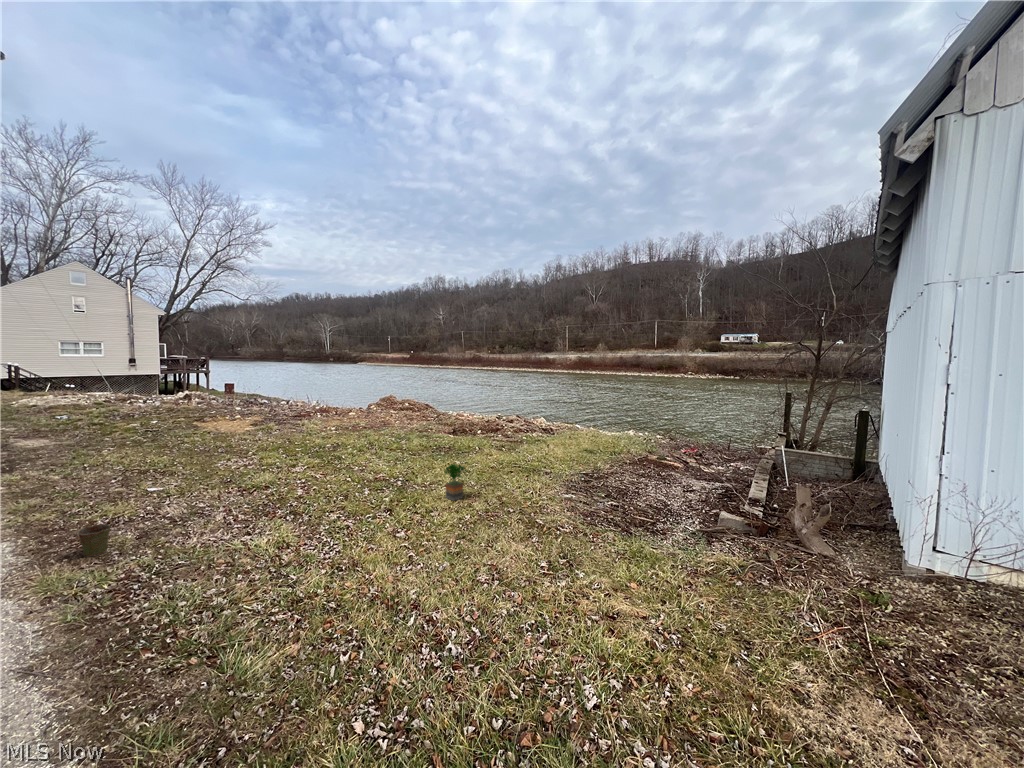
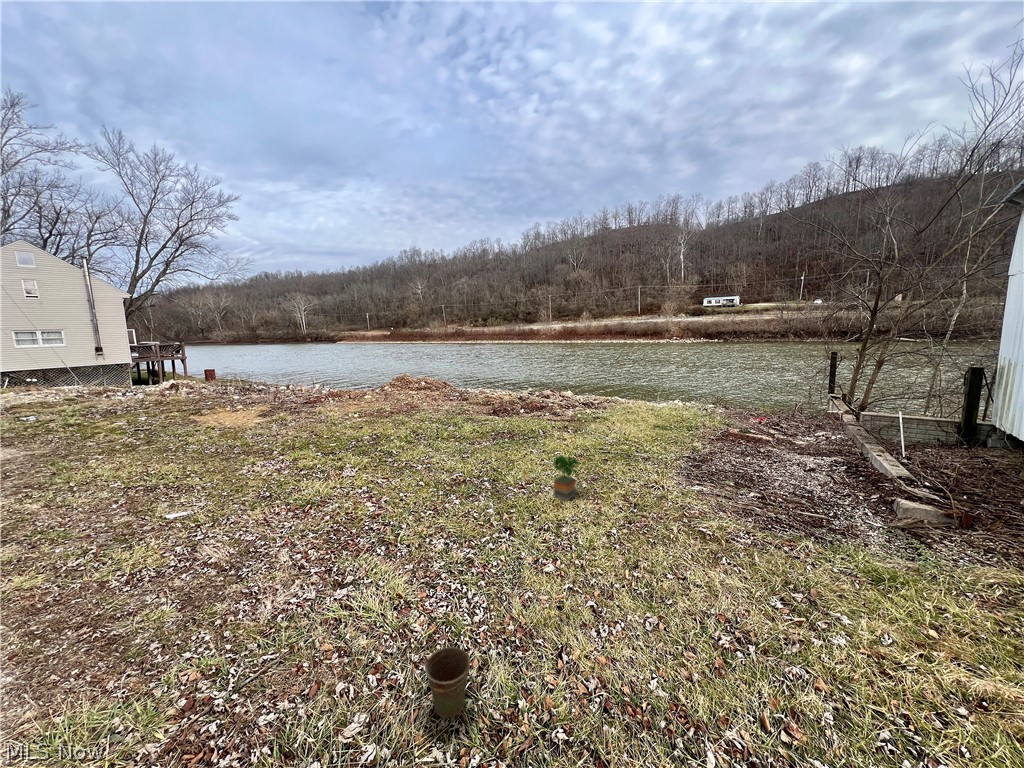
bucket: present [77,525,111,557] -> present [423,647,470,717]

